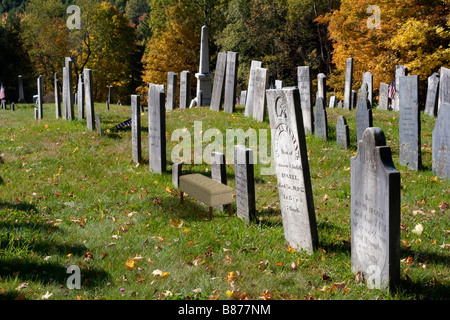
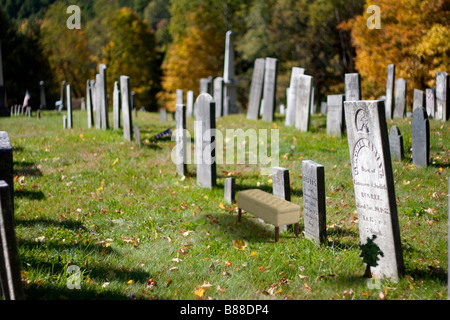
decorative plant: none [275,211,297,250] -> present [359,234,384,278]

